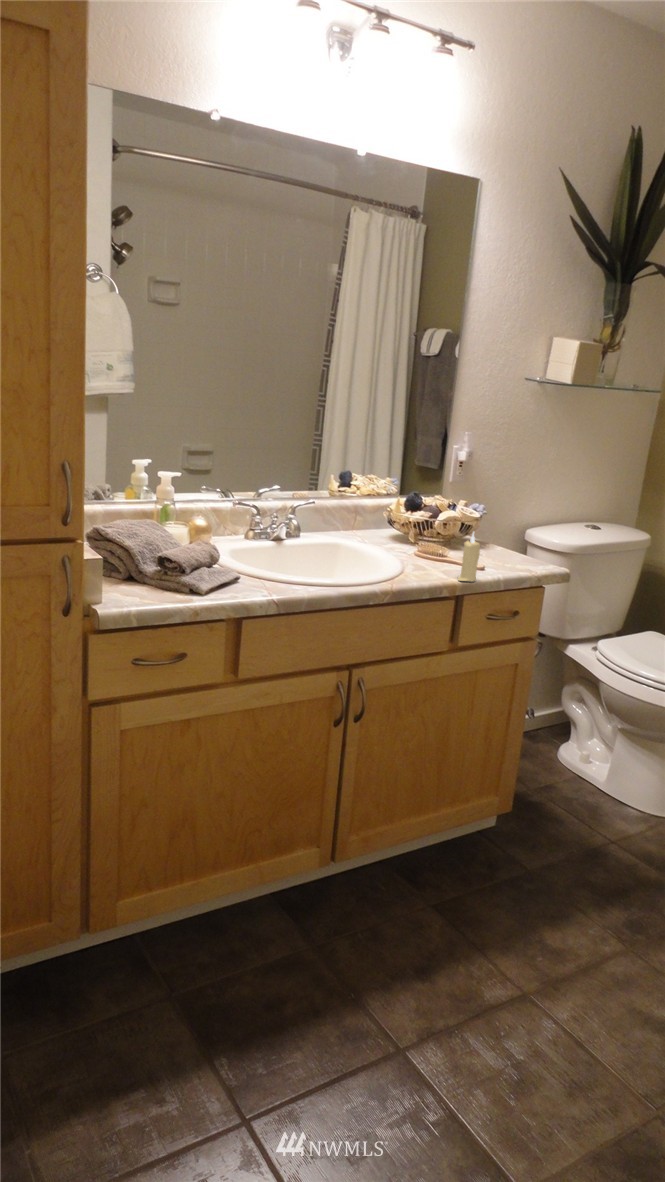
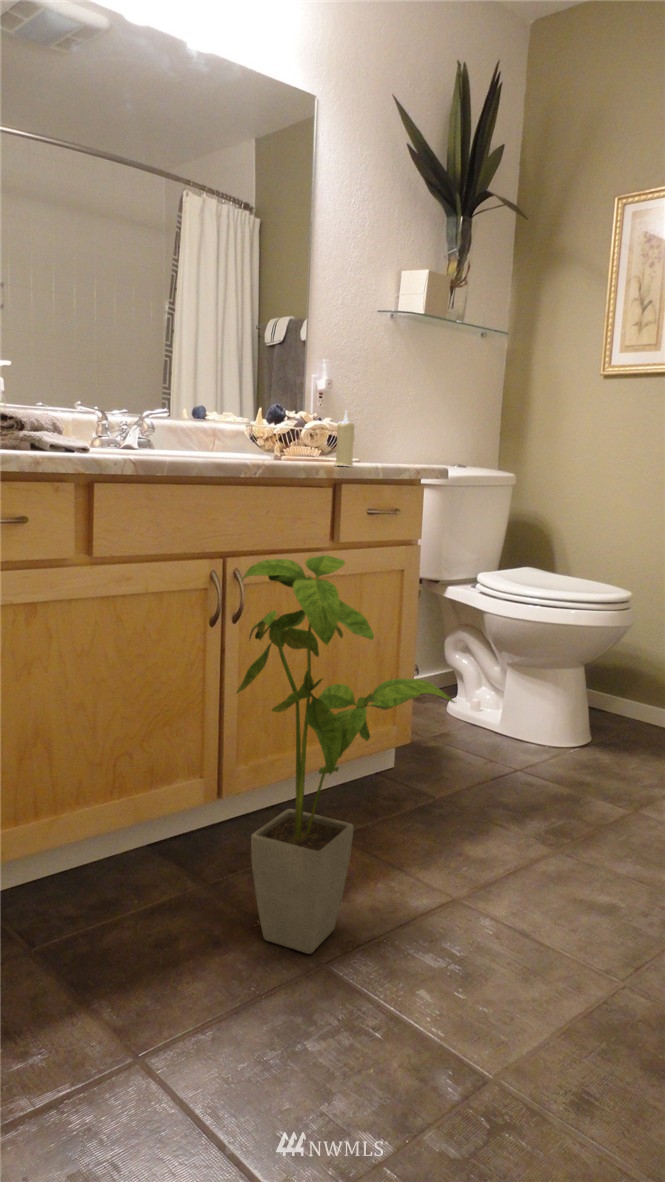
house plant: none [346,723,536,1037] -> present [236,555,455,954]

